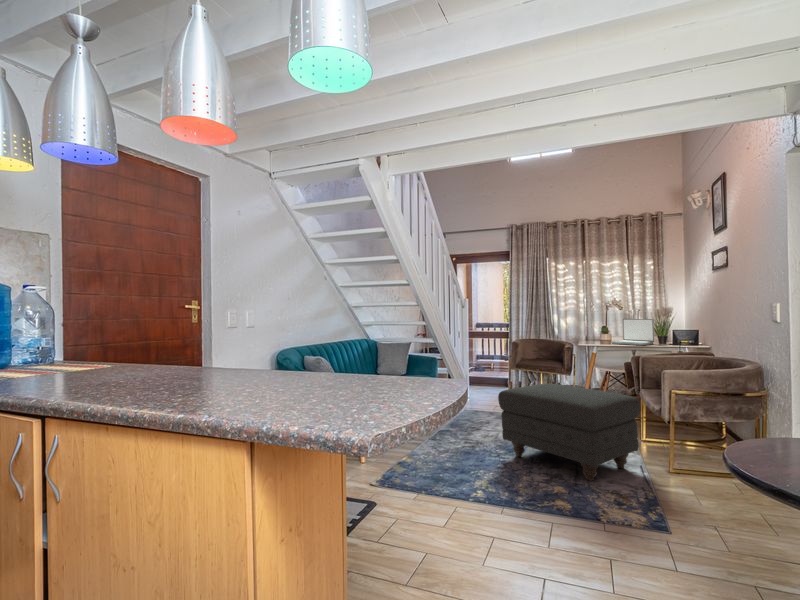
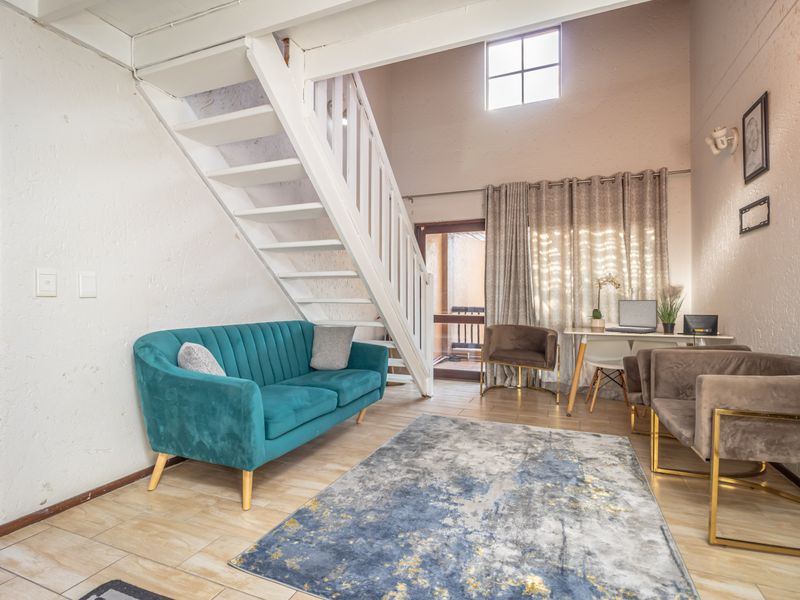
ottoman: present [498,383,641,481] -> none [448,390,662,558]

